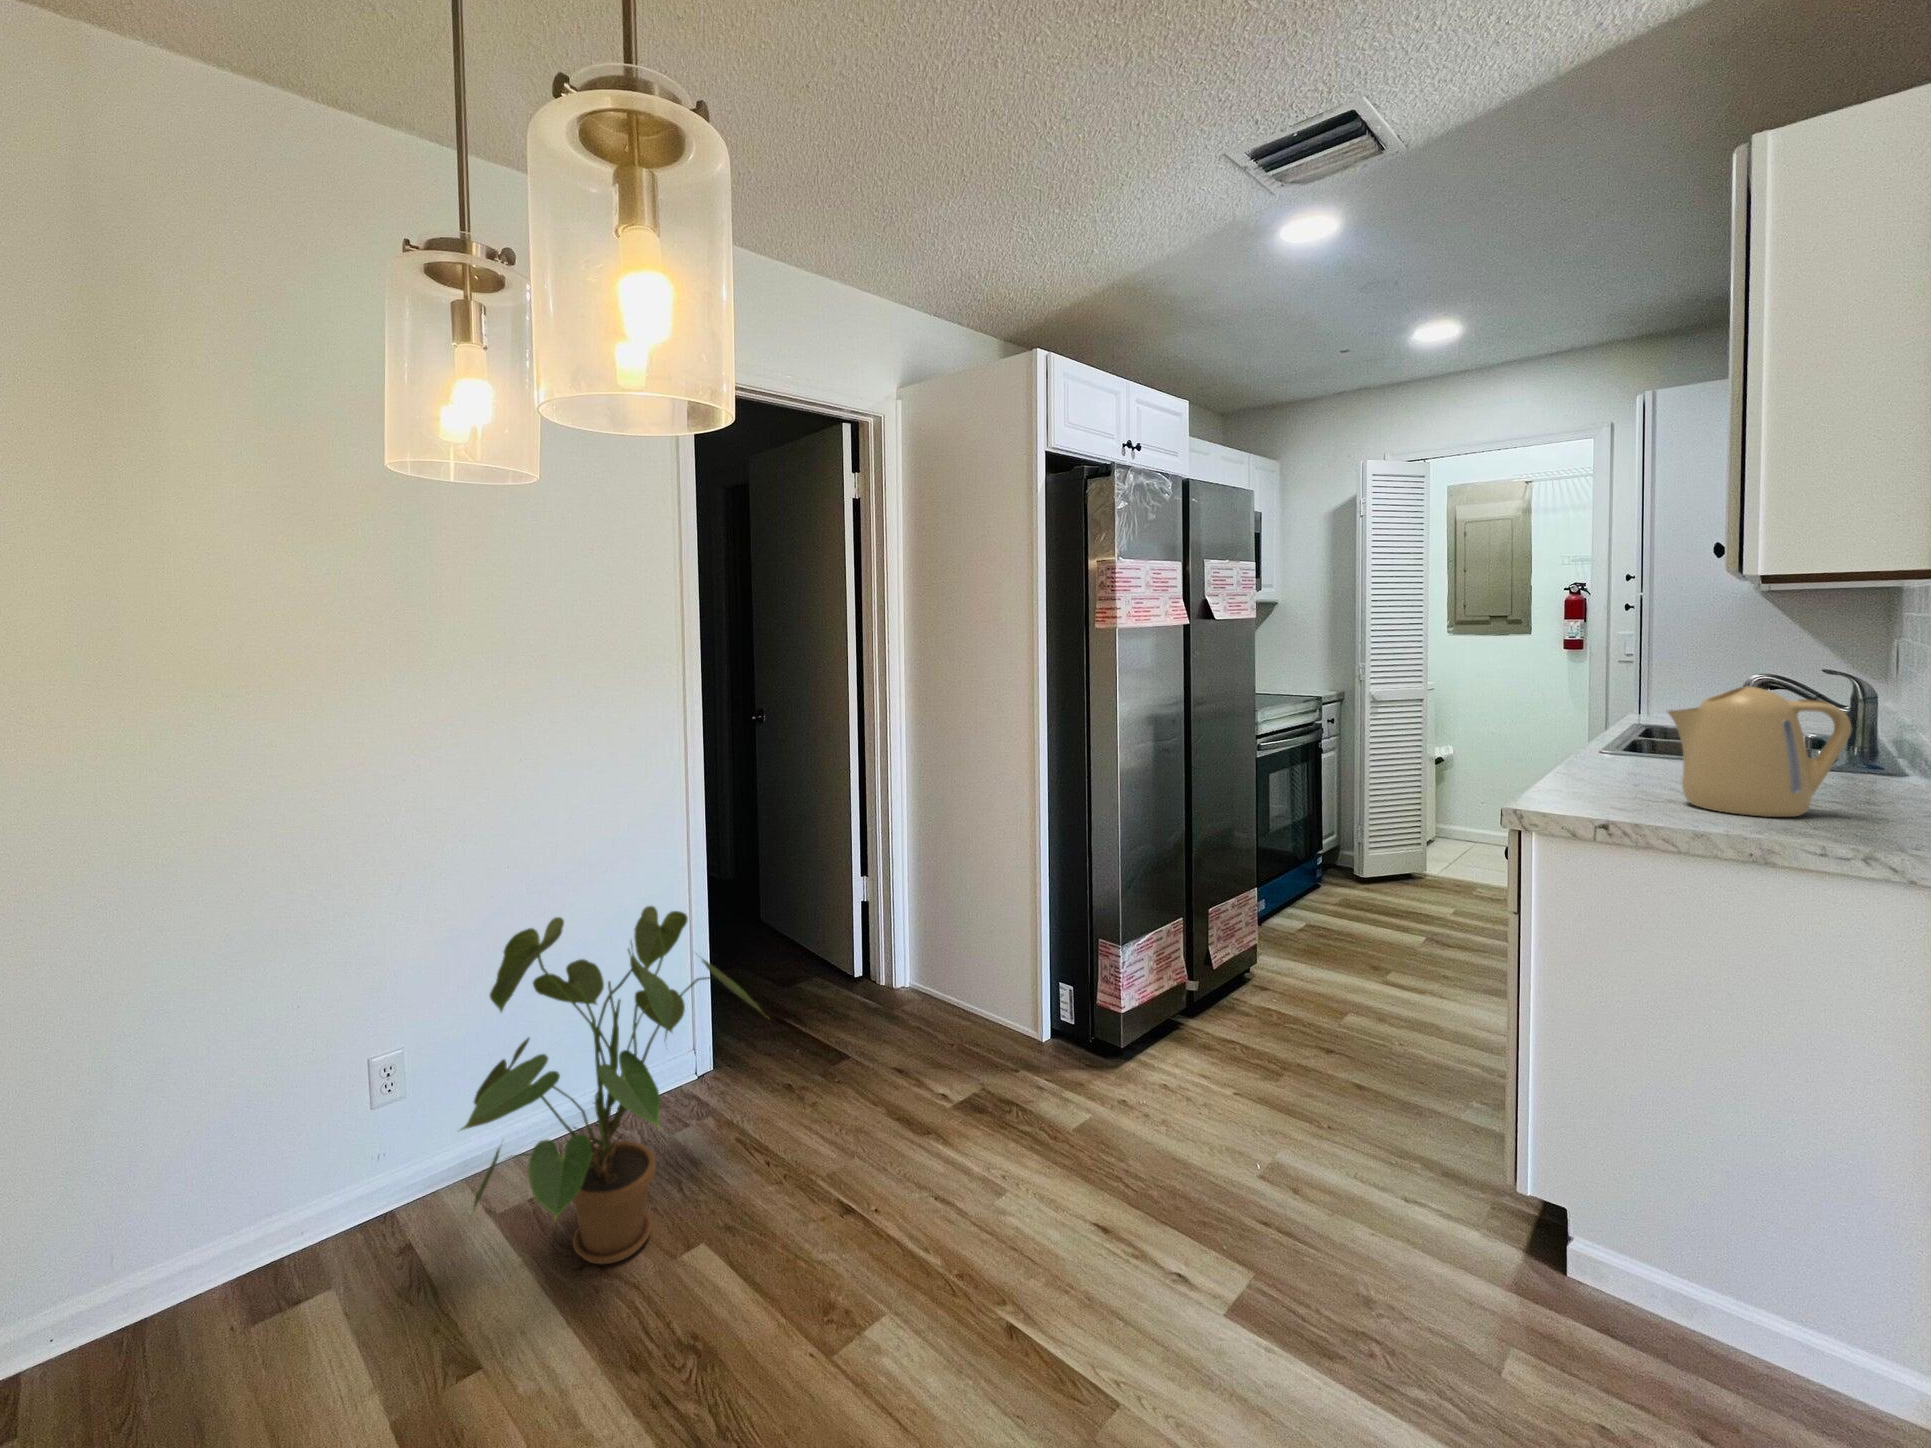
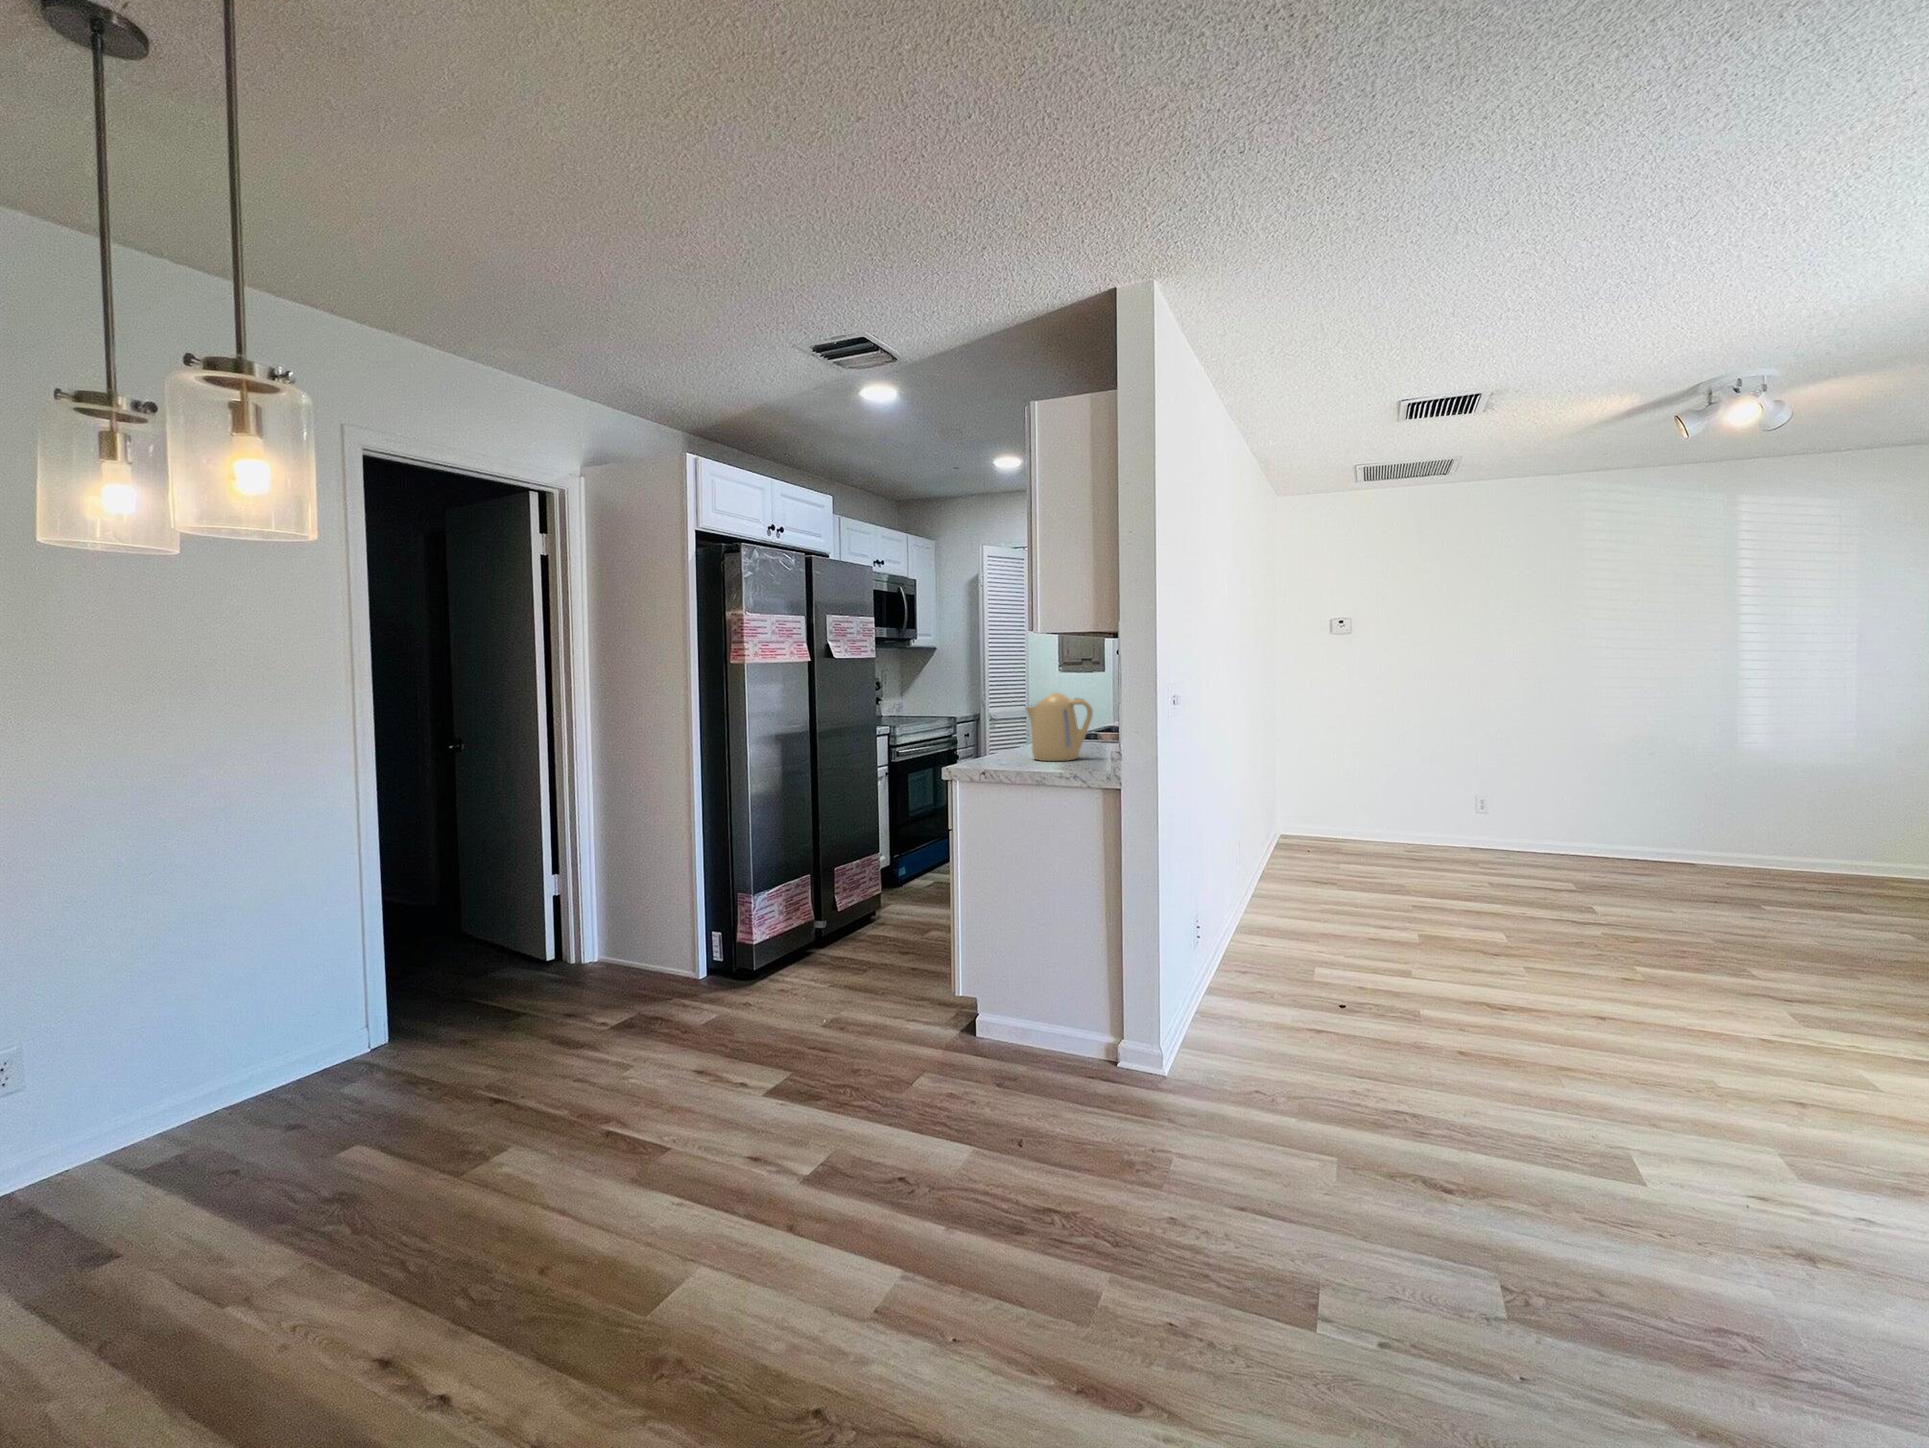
house plant: present [458,906,761,1264] -> none [74,902,425,1187]

